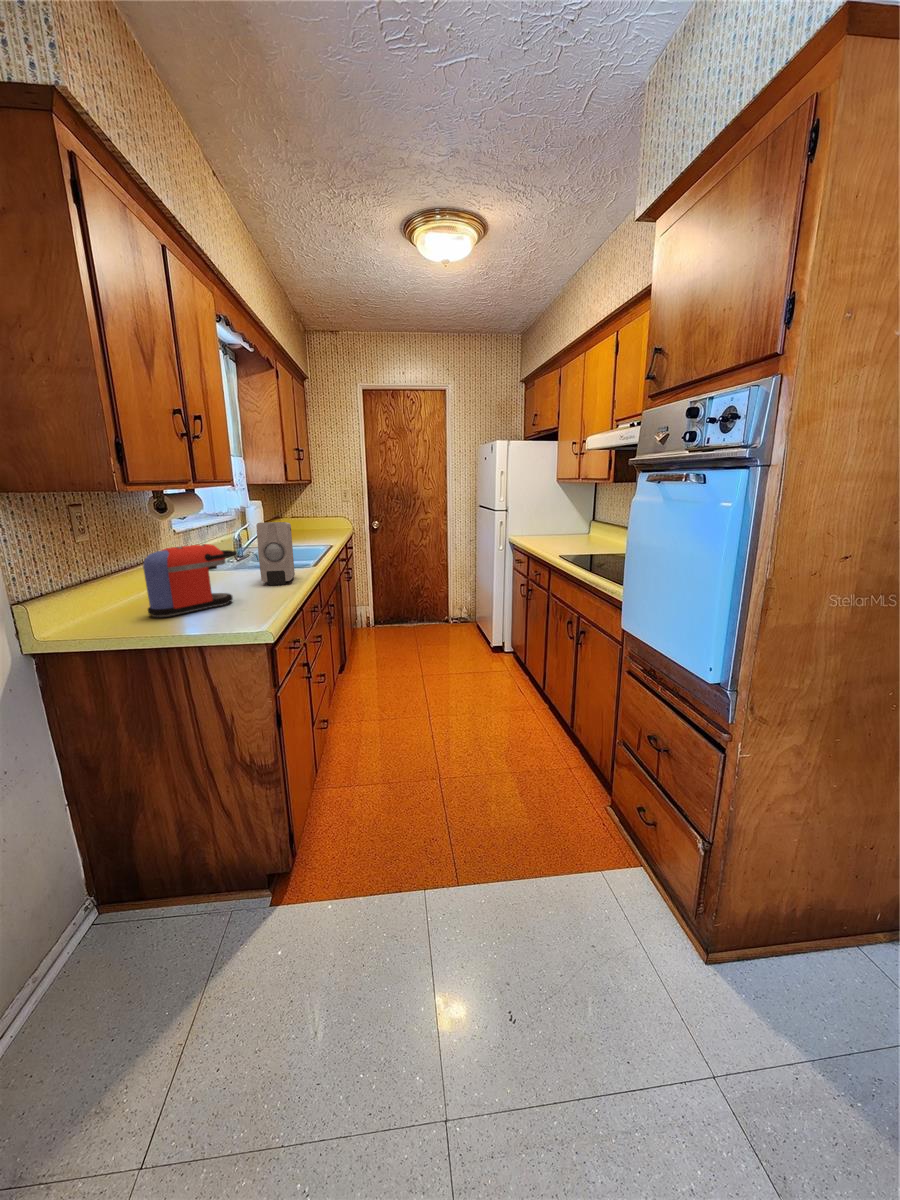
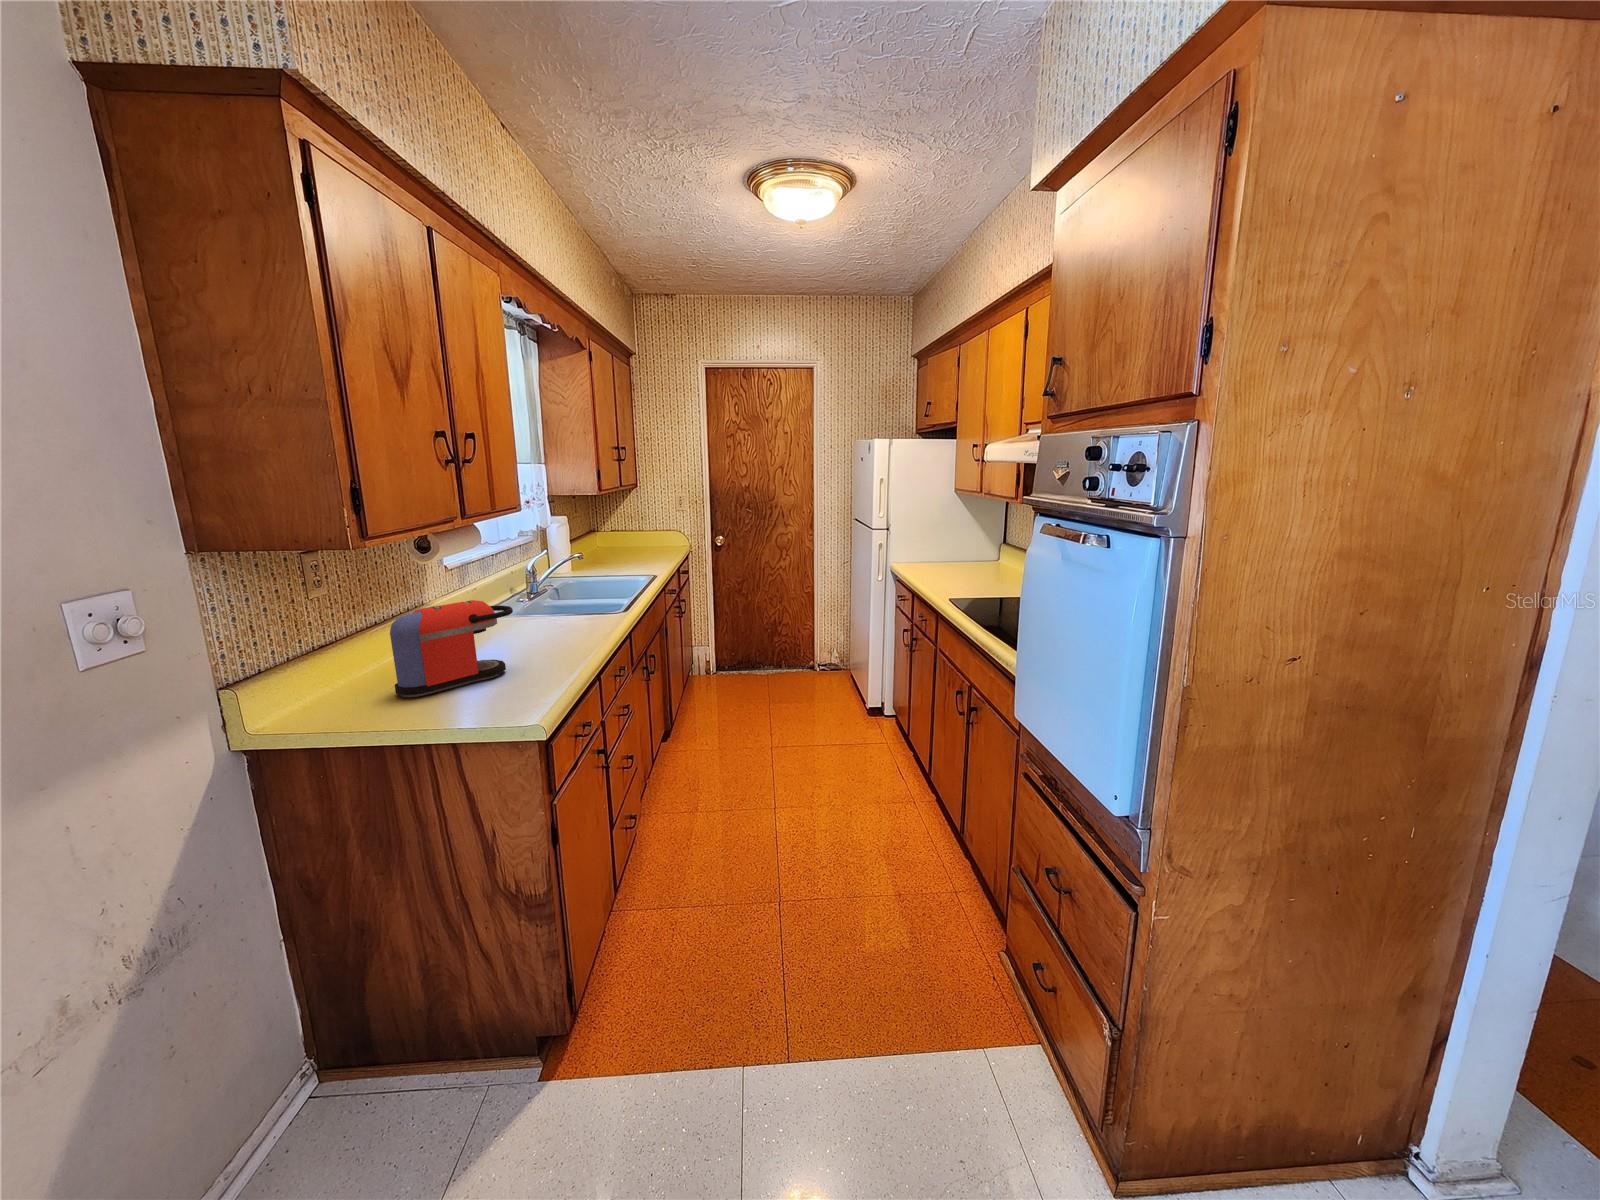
soap dispenser: present [256,522,295,585] -> none [544,562,594,644]

